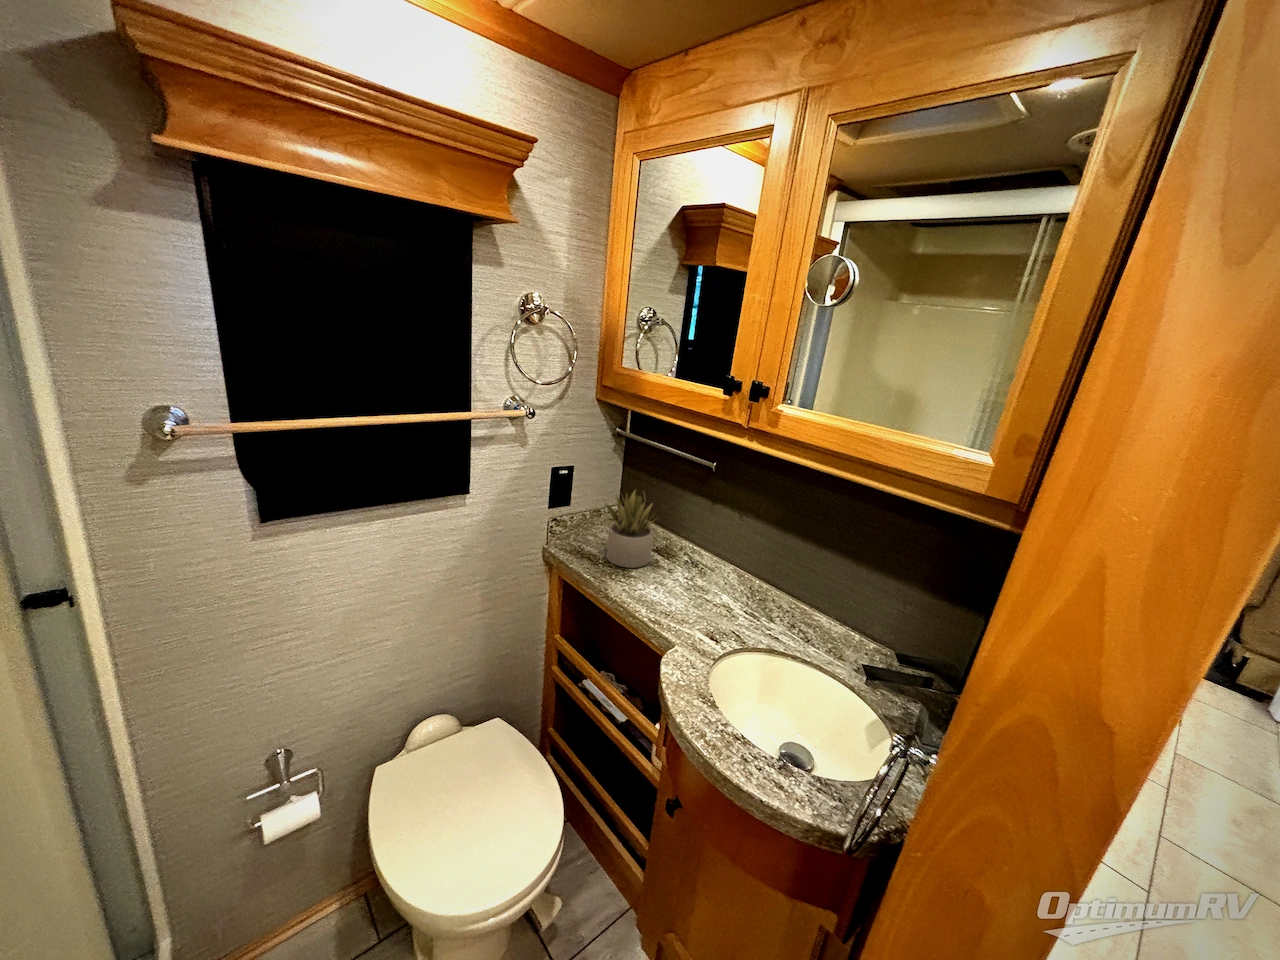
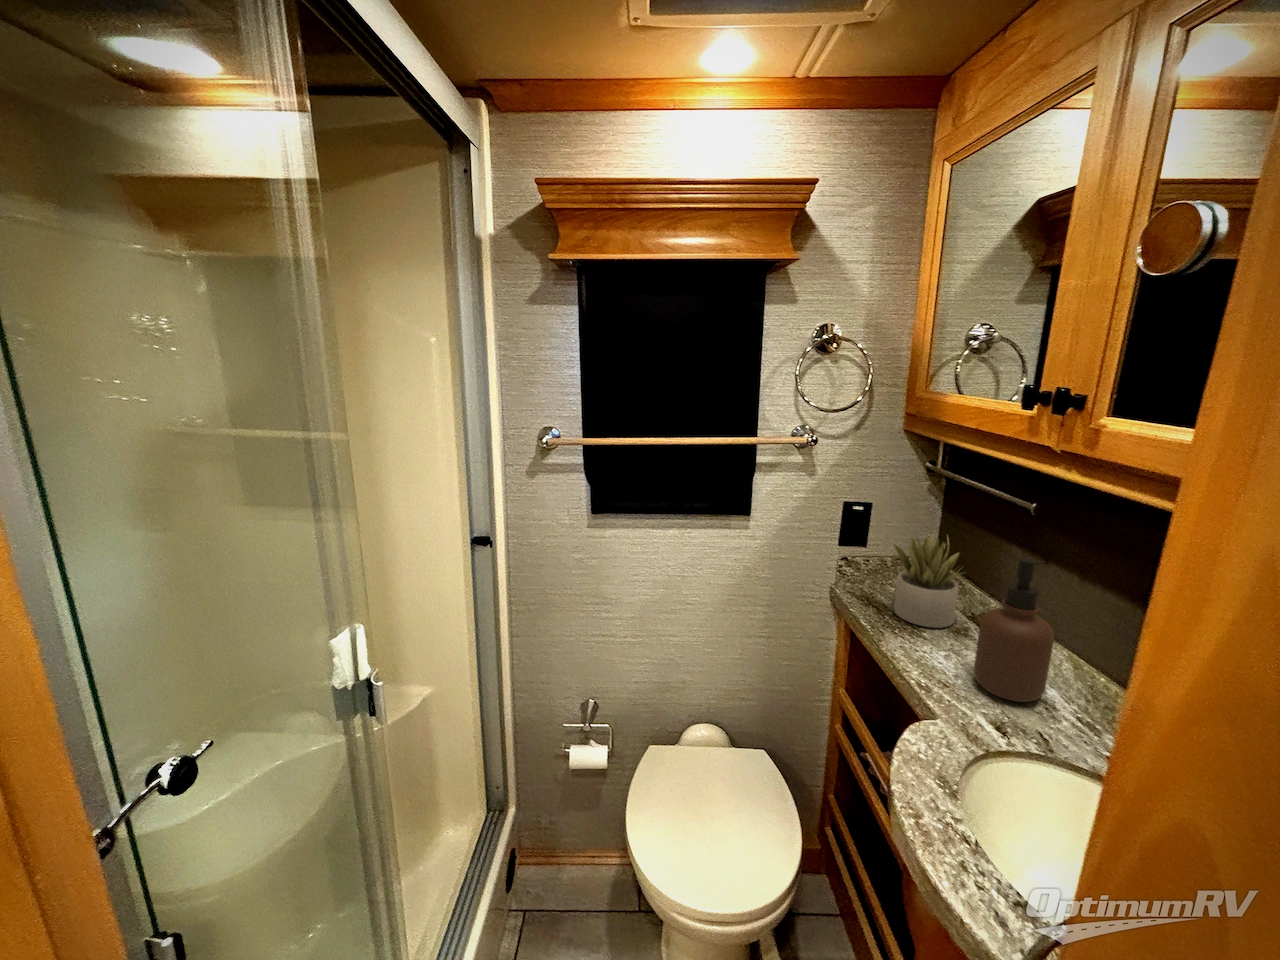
soap dispenser: none [682,506,733,612] -> present [974,558,1054,702]

